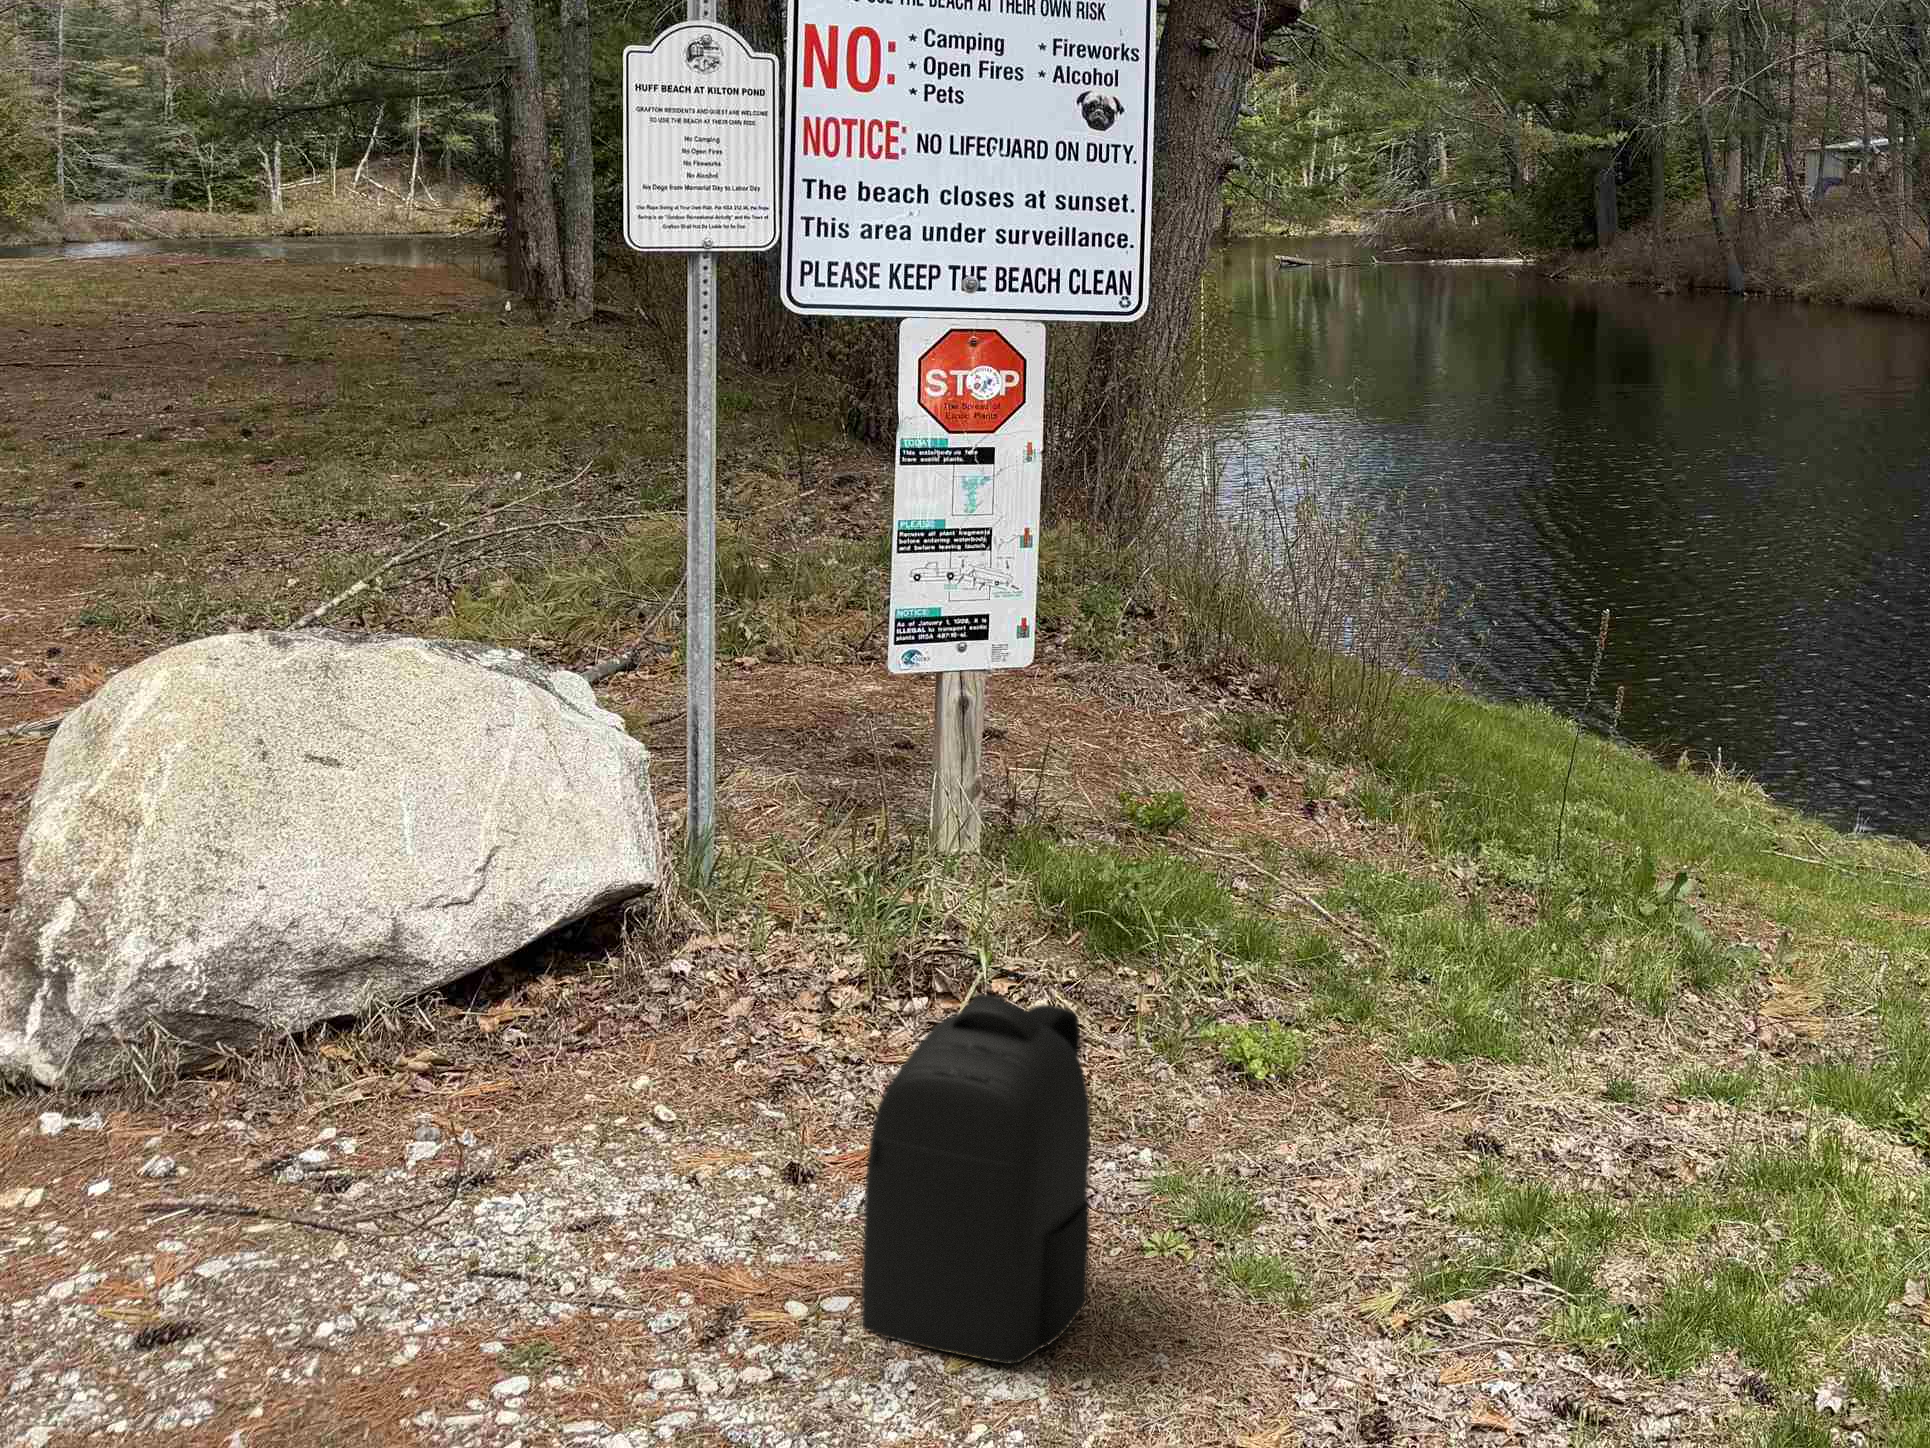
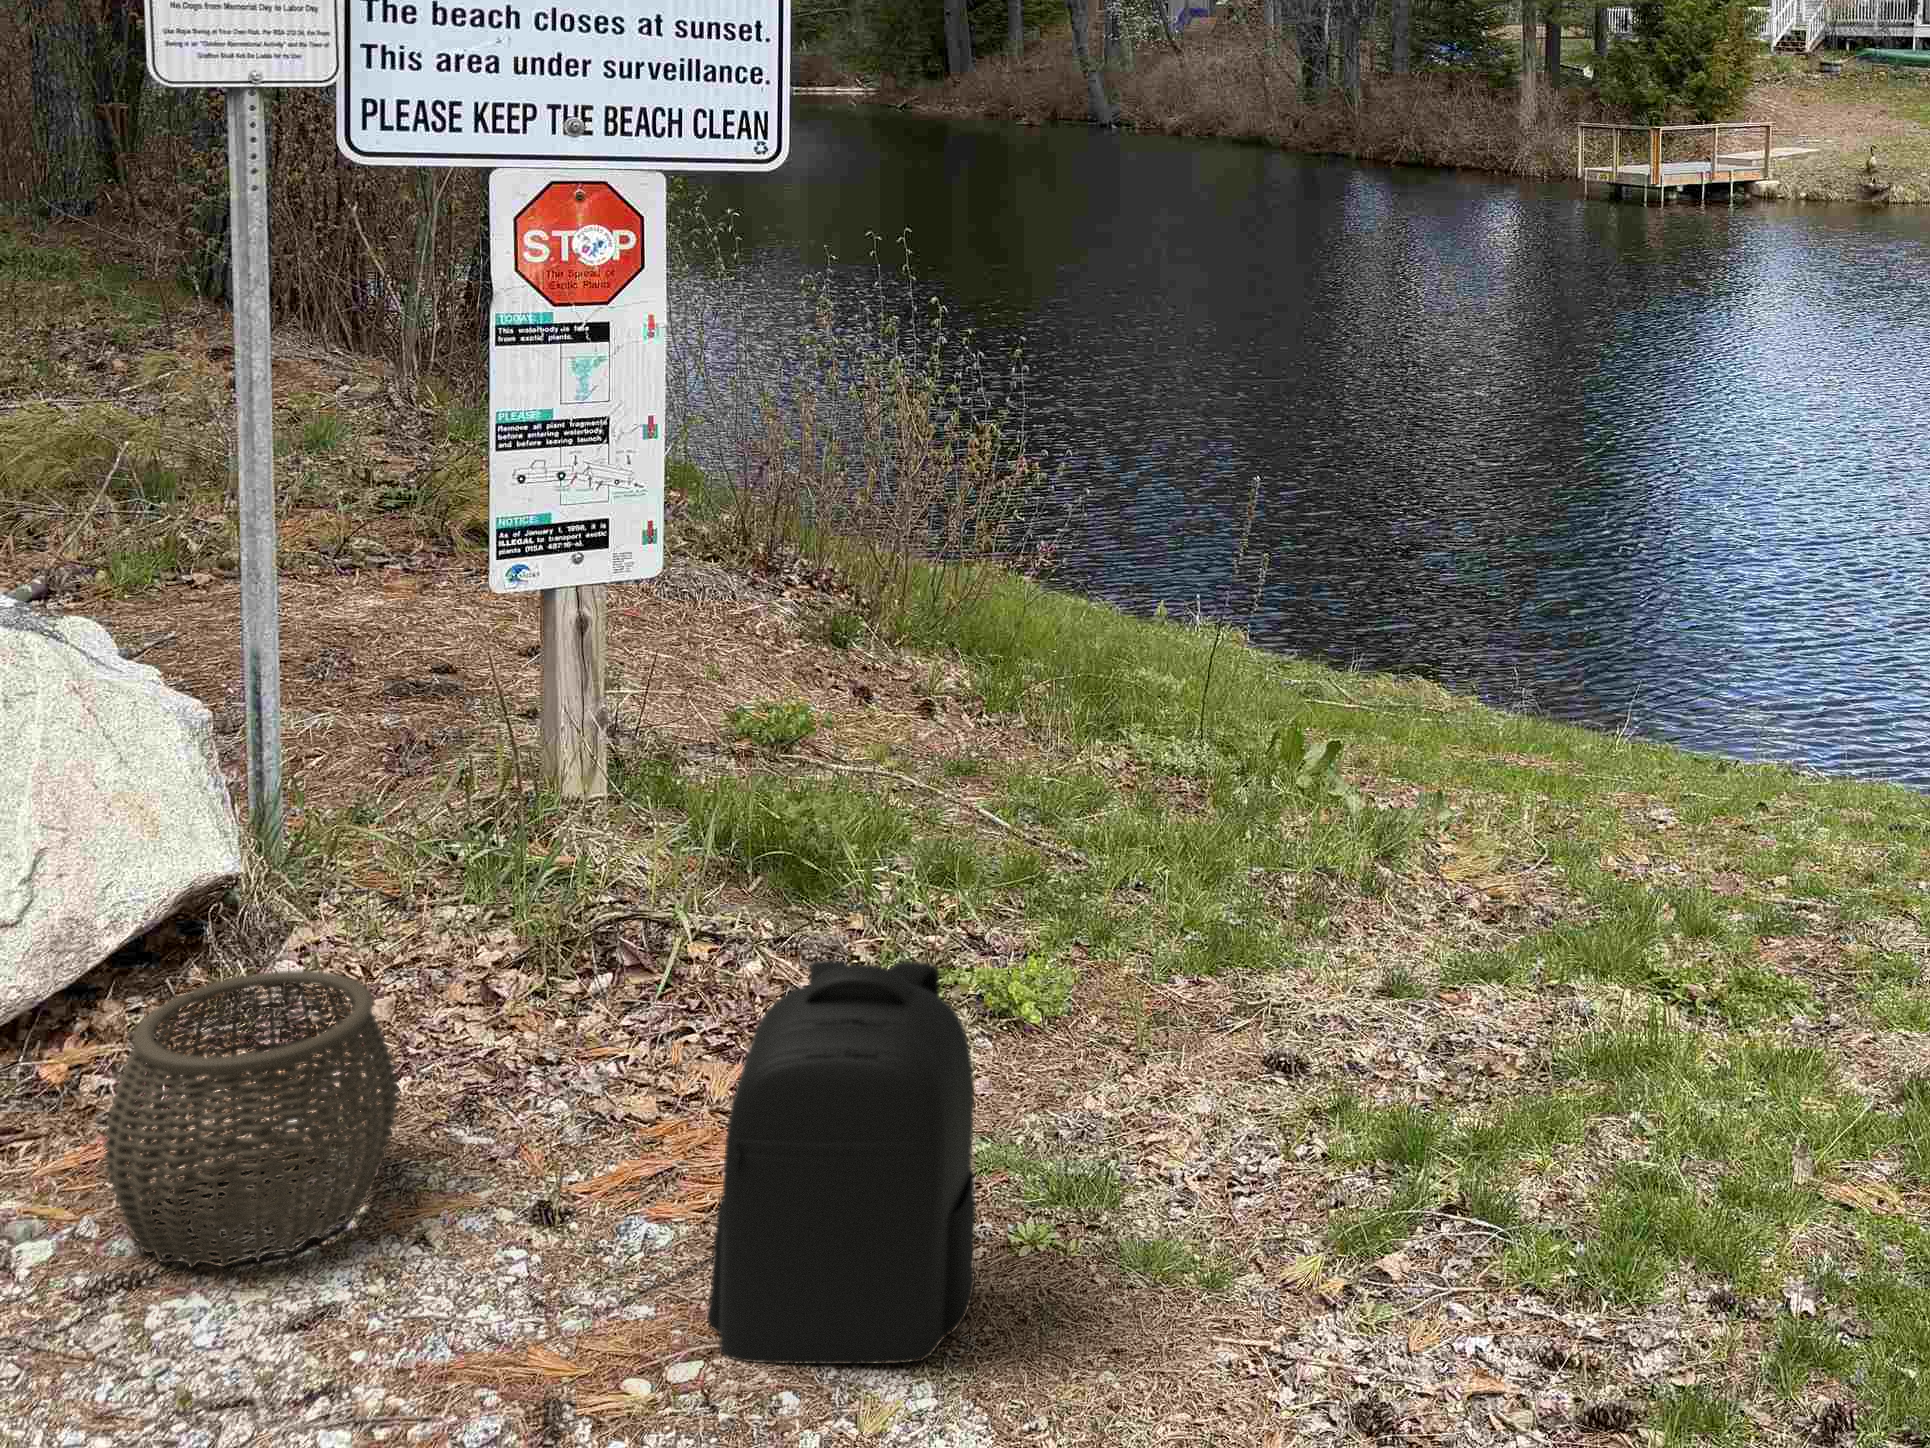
woven basket: none [477,948,698,1181] -> present [103,971,399,1267]

